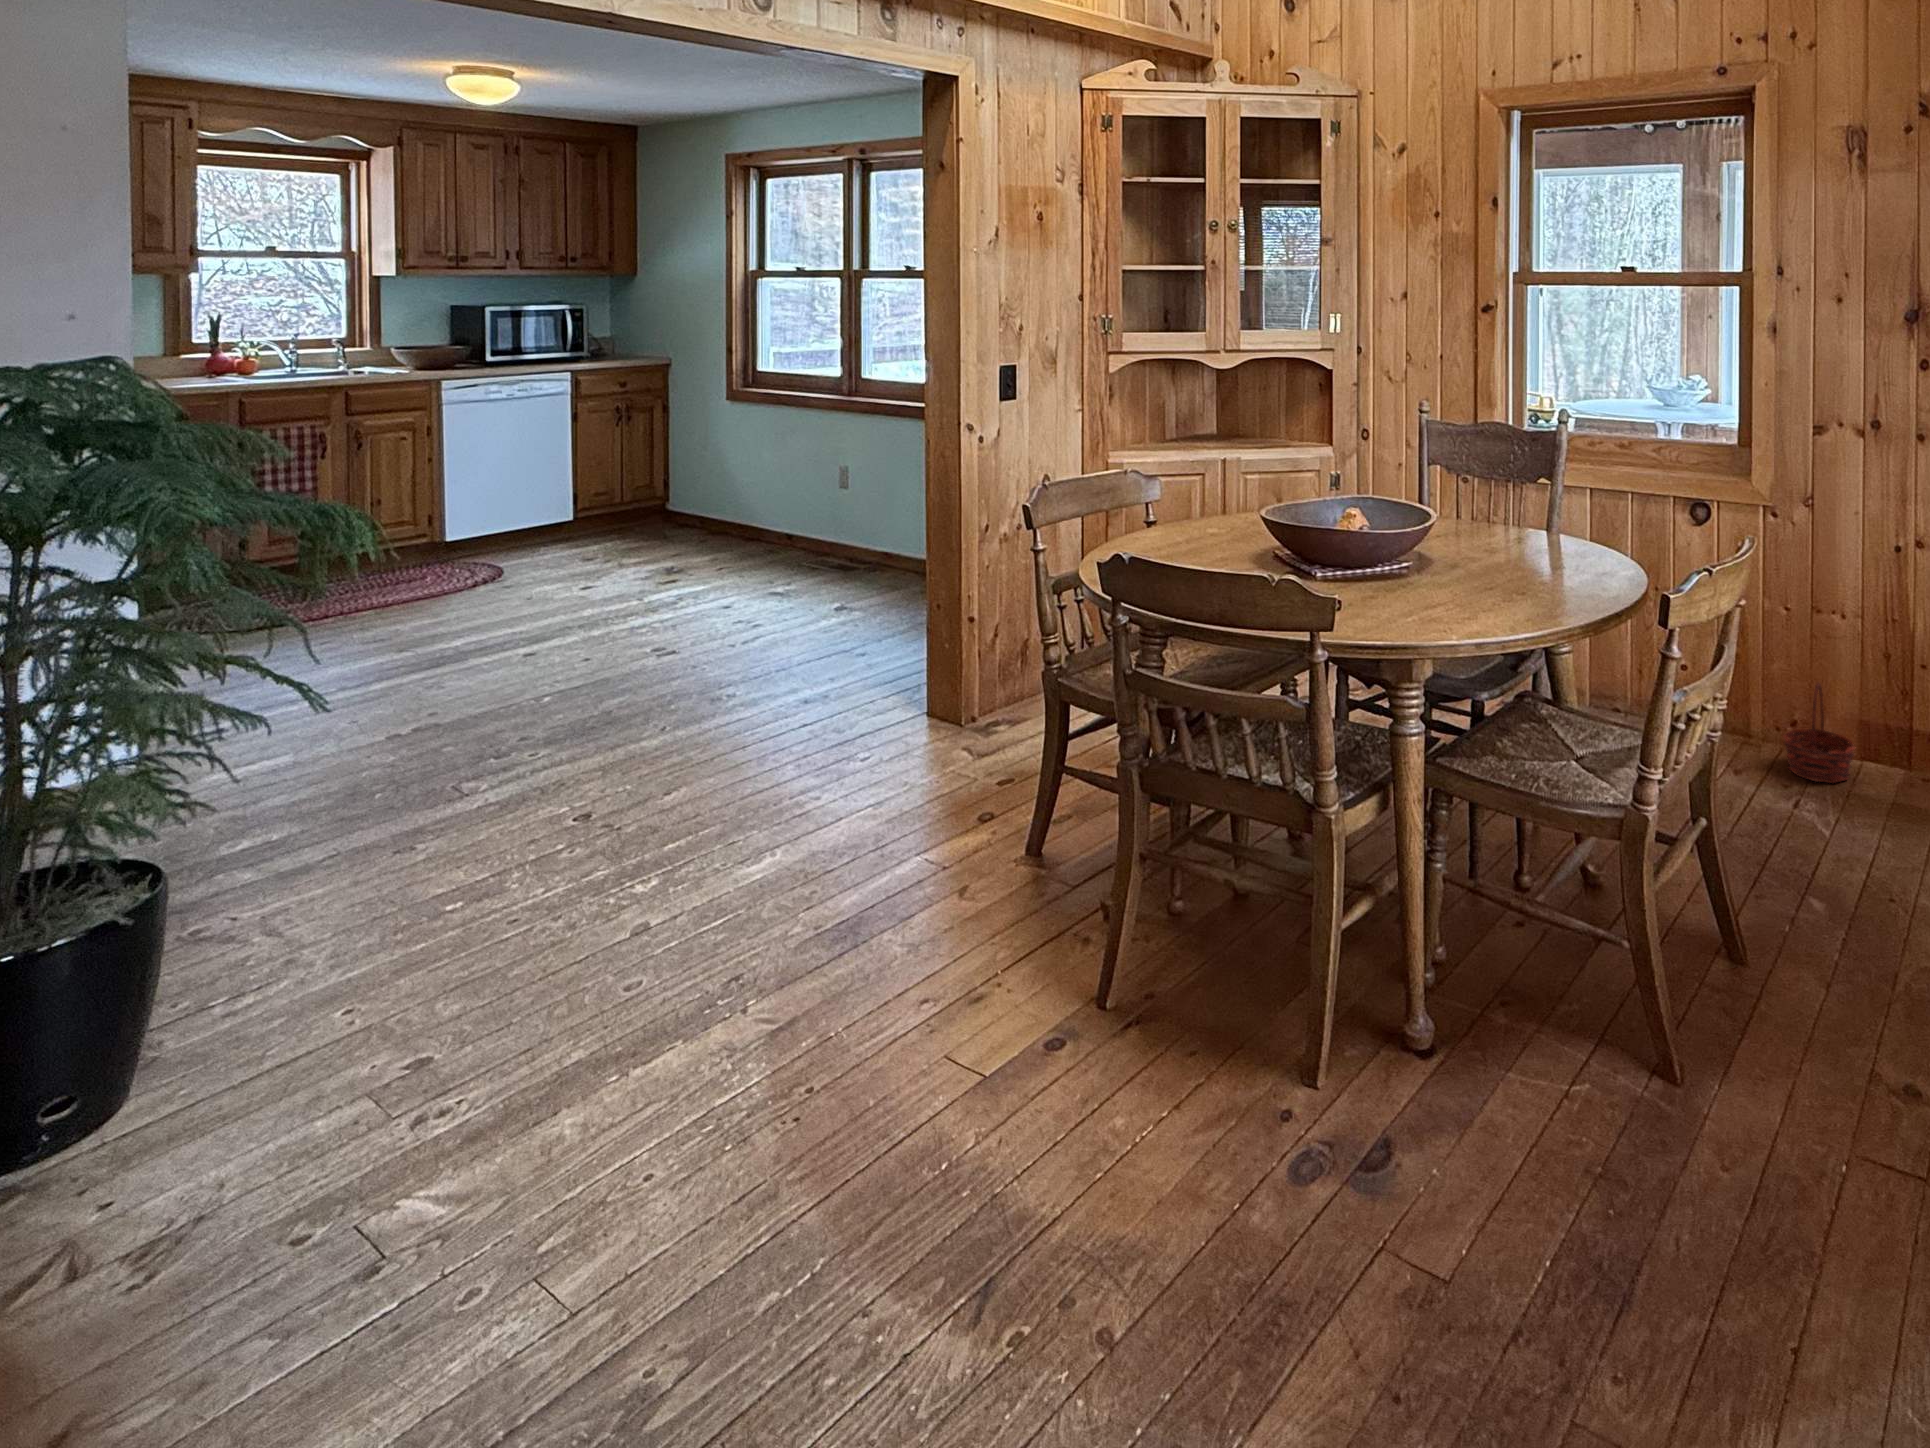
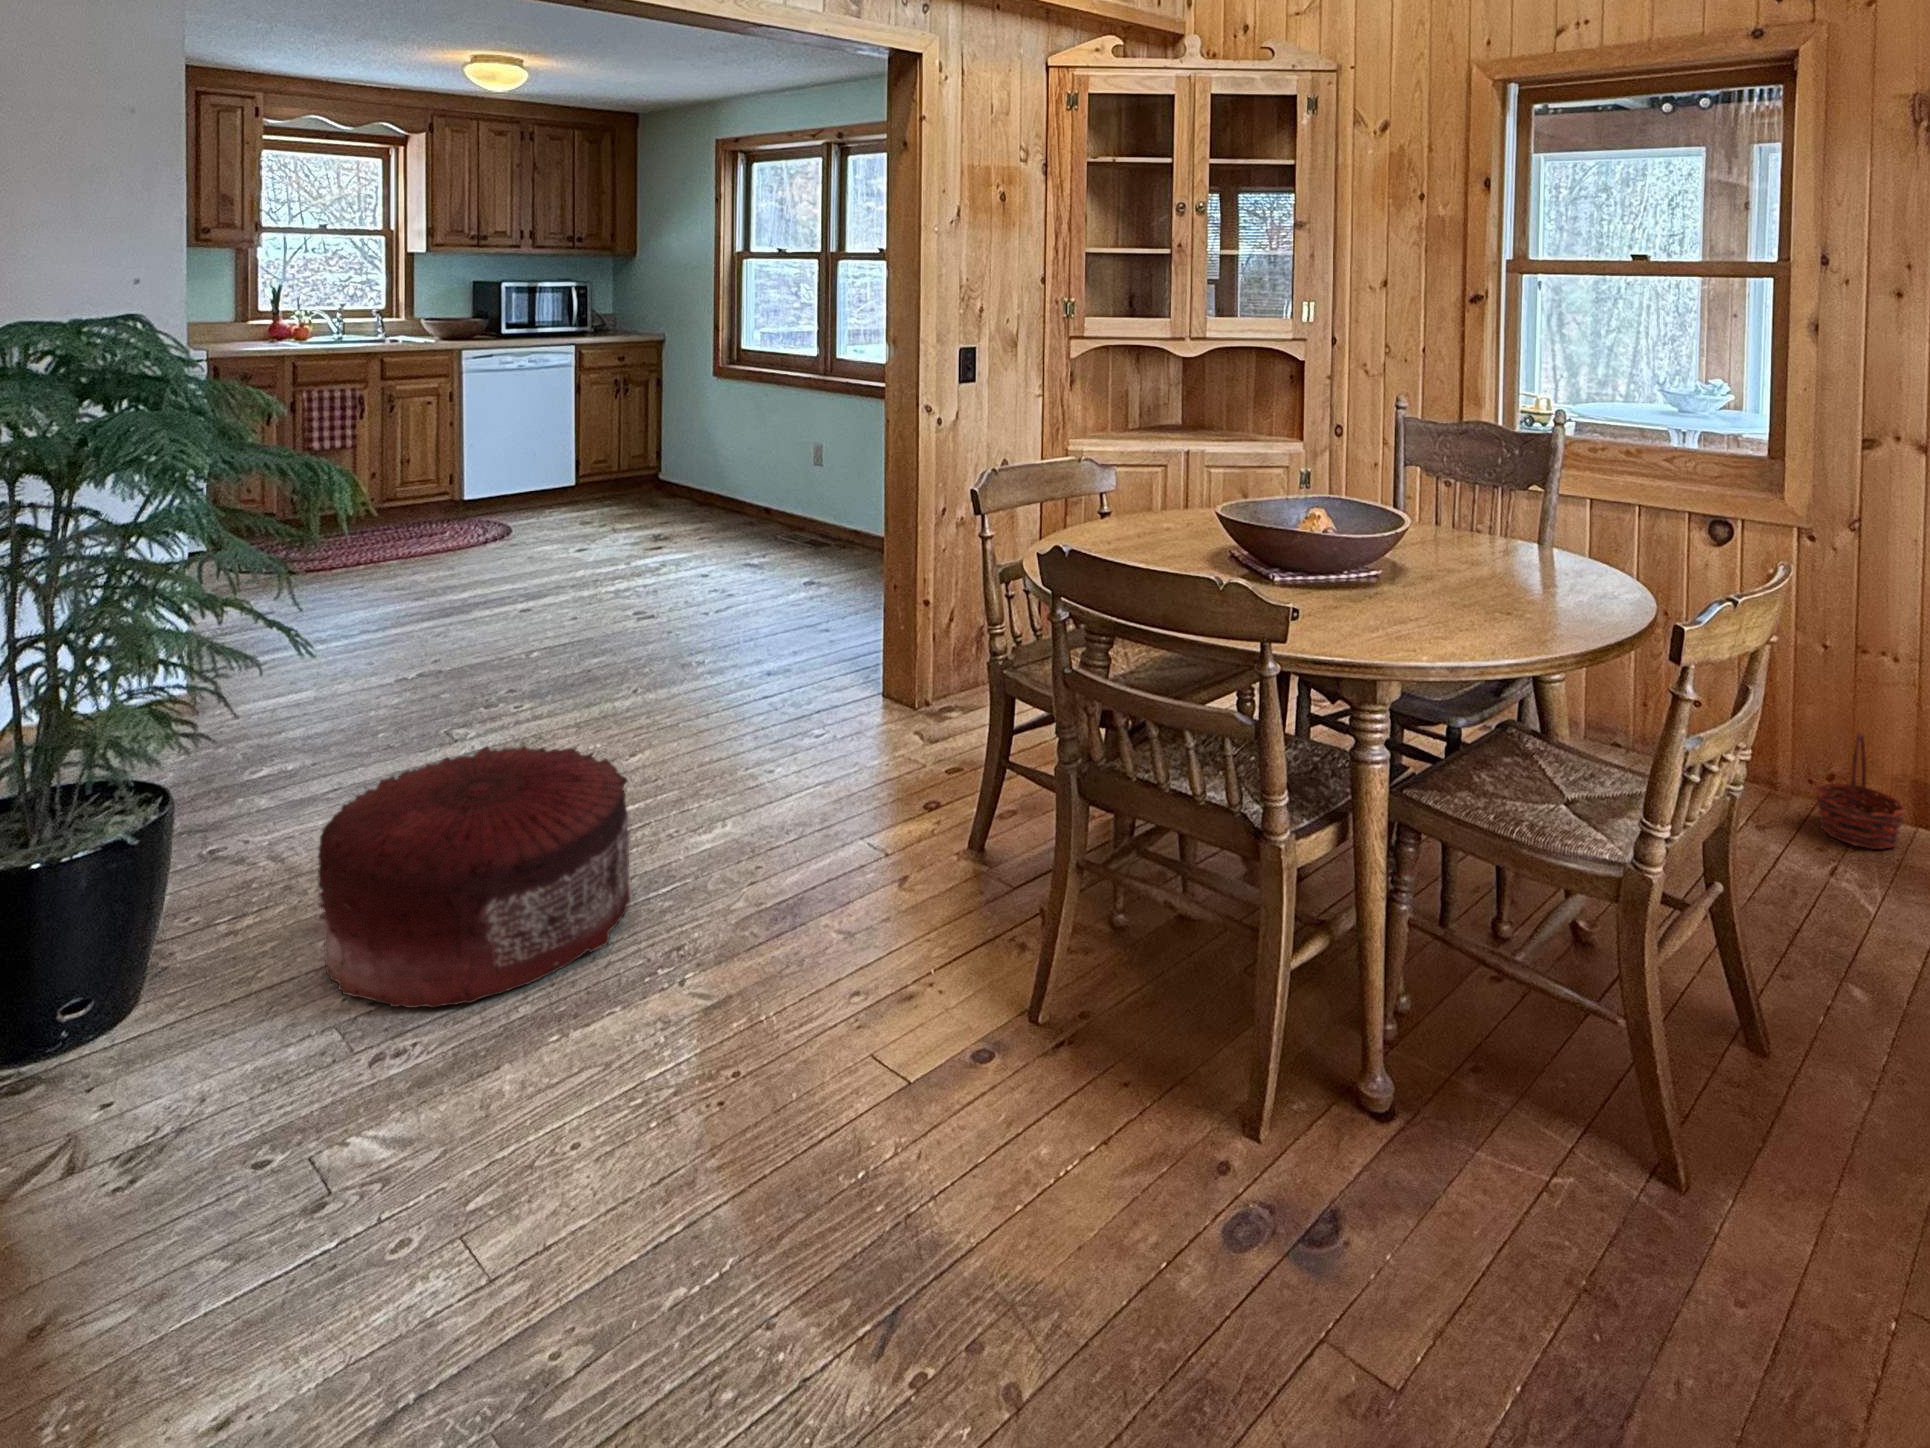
pouf: none [335,789,682,1069] -> present [318,746,632,1008]

